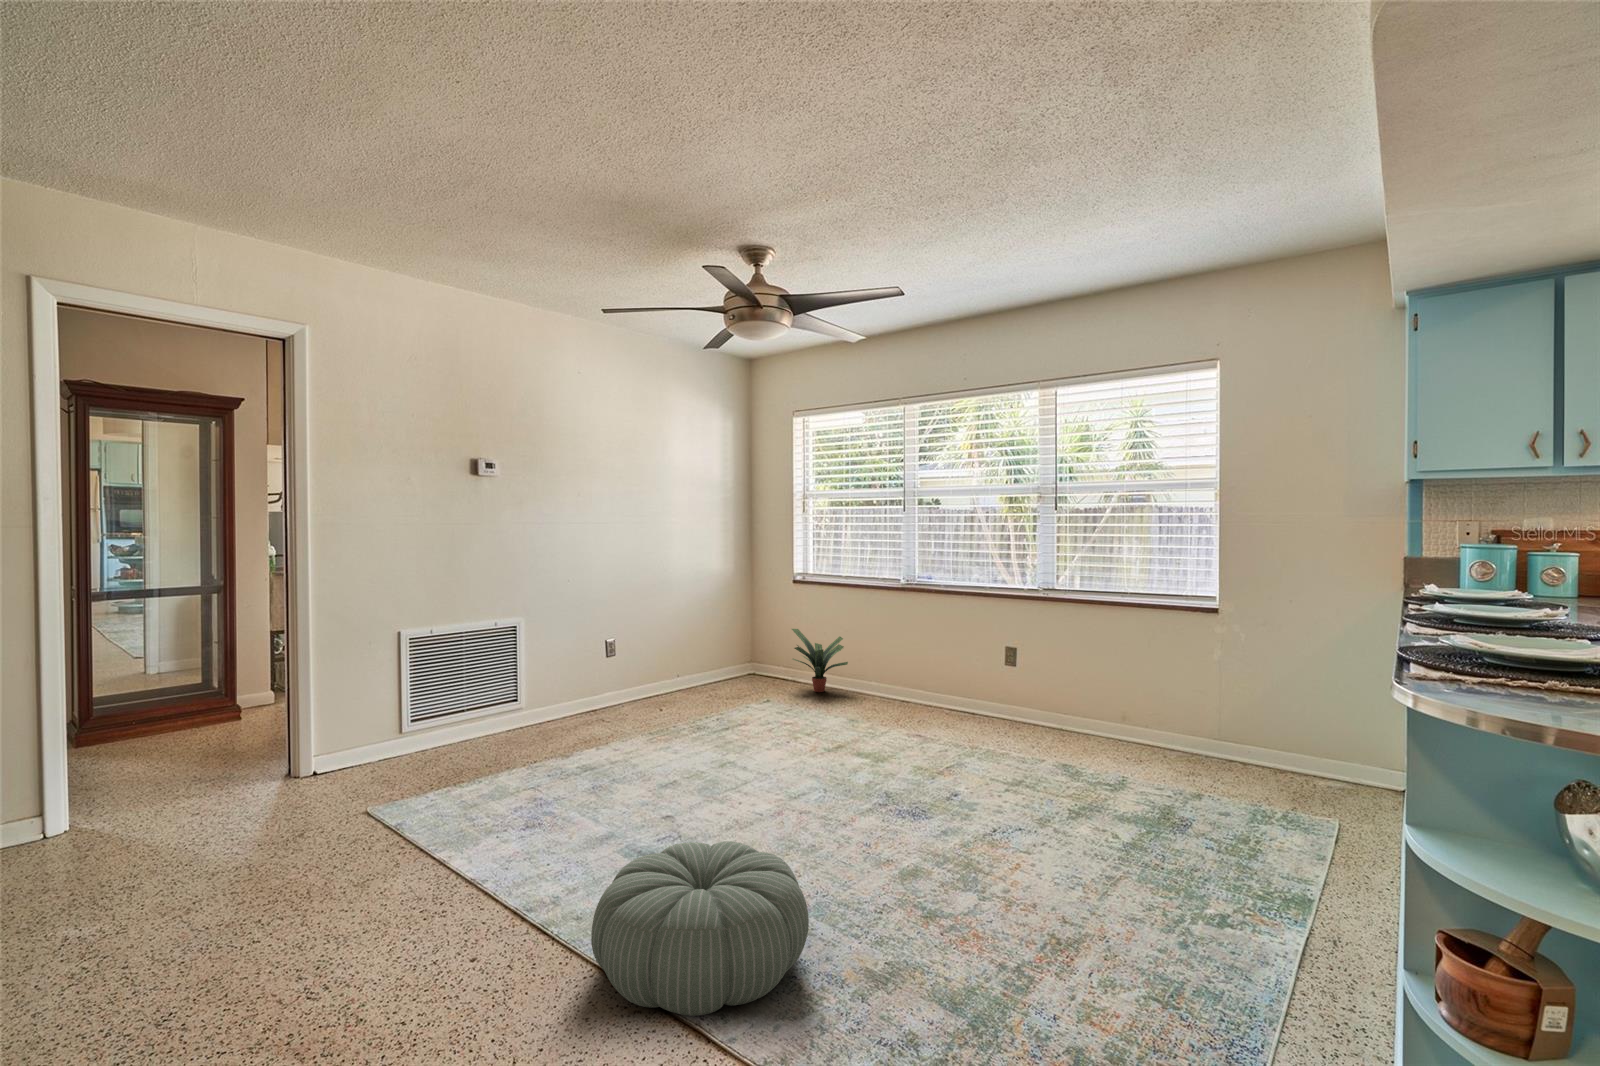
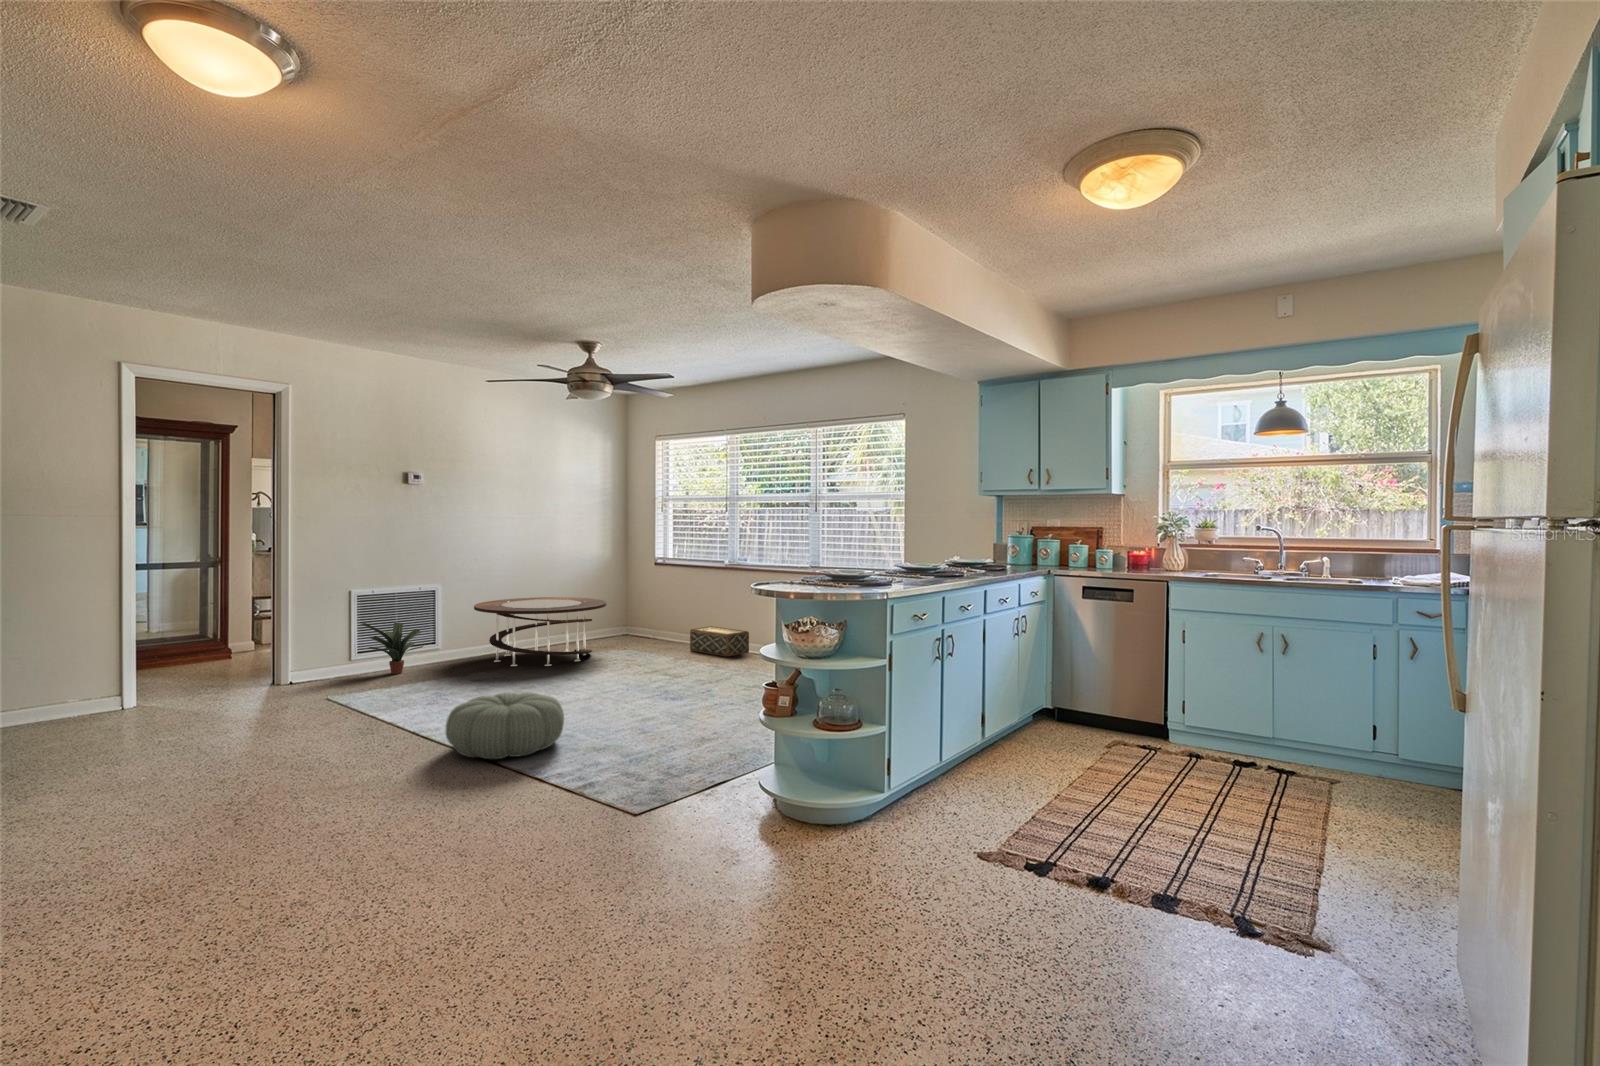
coffee table: none [570,628,749,734] -> present [474,597,606,666]
potted plant: present [792,629,848,692] -> present [362,623,423,674]
woven basket: none [858,667,943,714] -> present [690,626,749,657]

